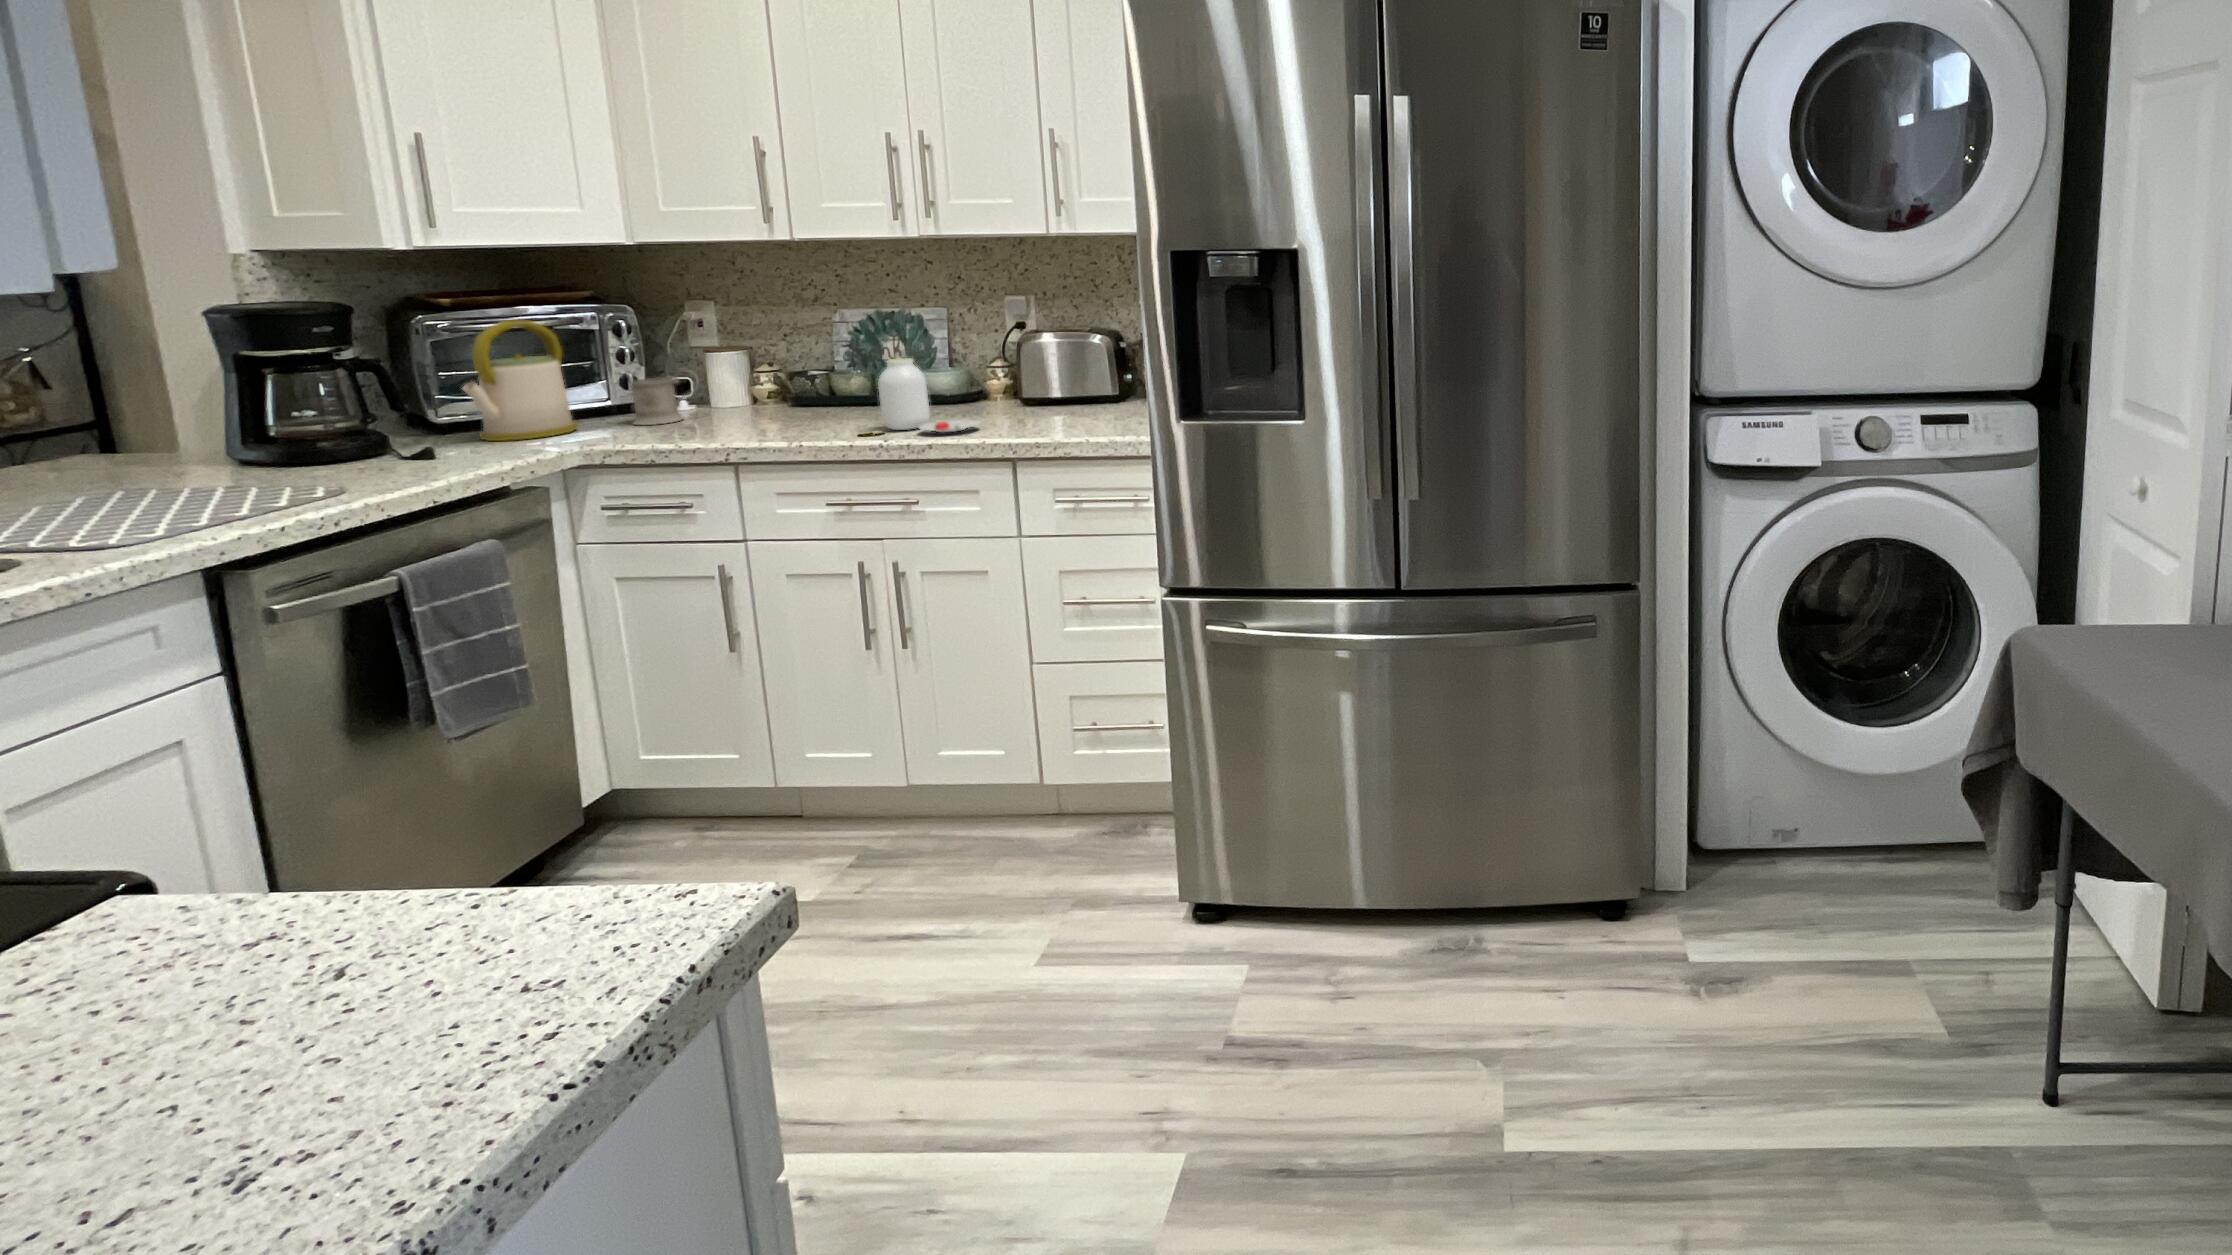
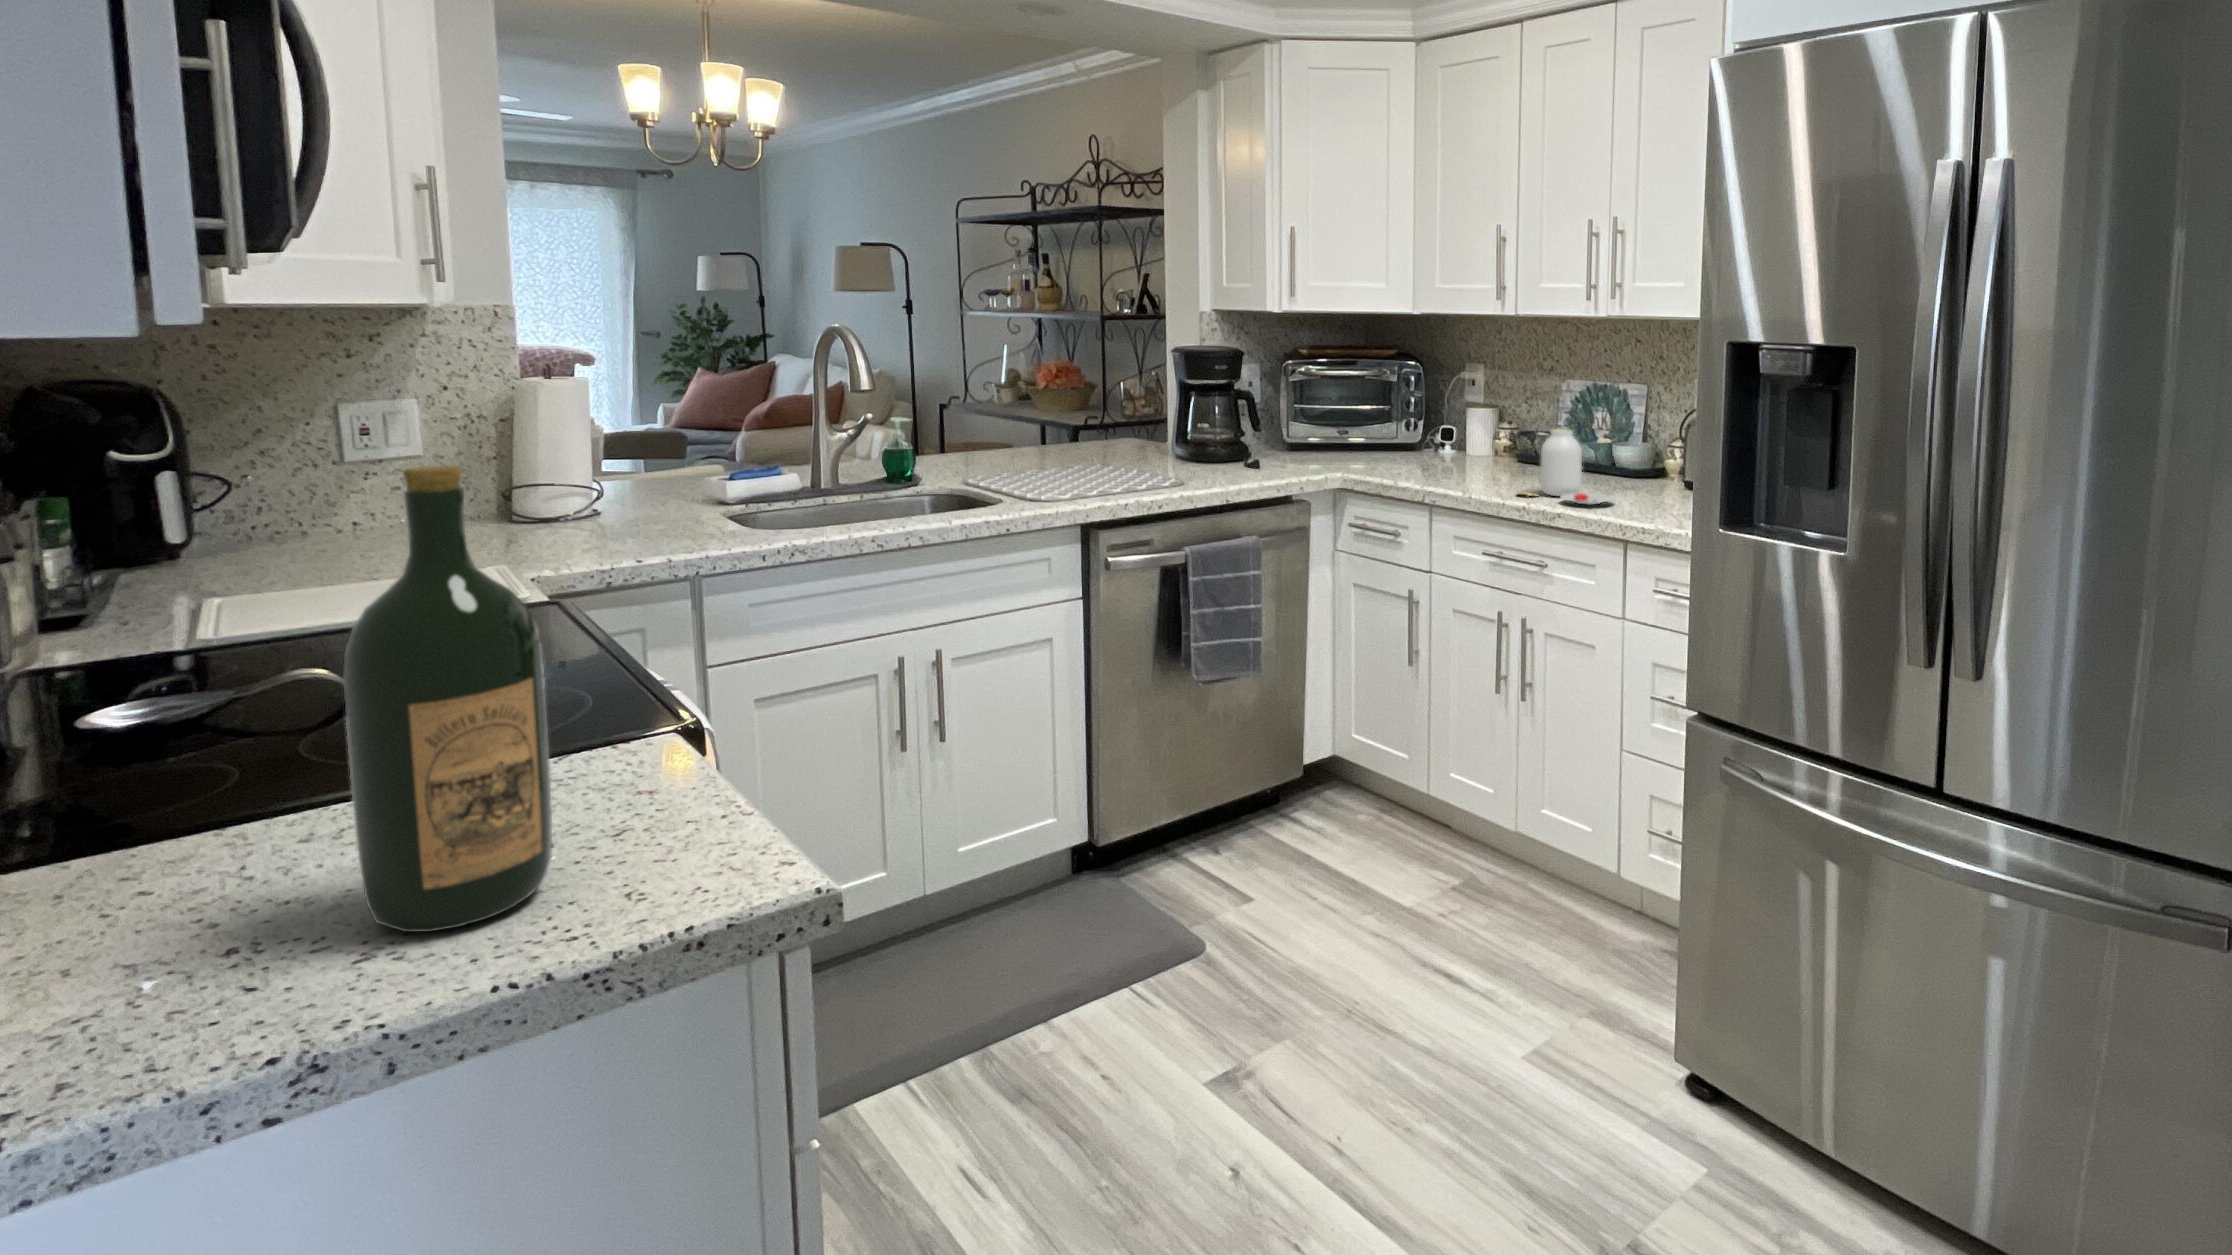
kettle: present [463,320,578,441] -> none [1291,369,1362,462]
mug: present [631,368,699,425] -> none [1396,419,1443,463]
wine bottle: none [154,497,479,1110] -> present [343,466,552,932]

